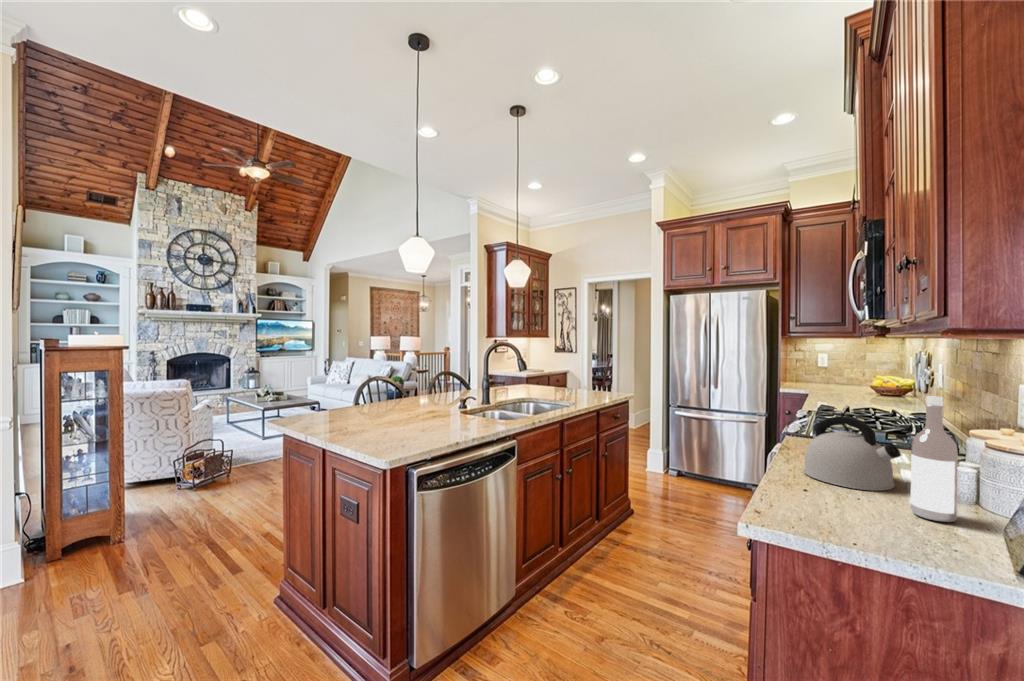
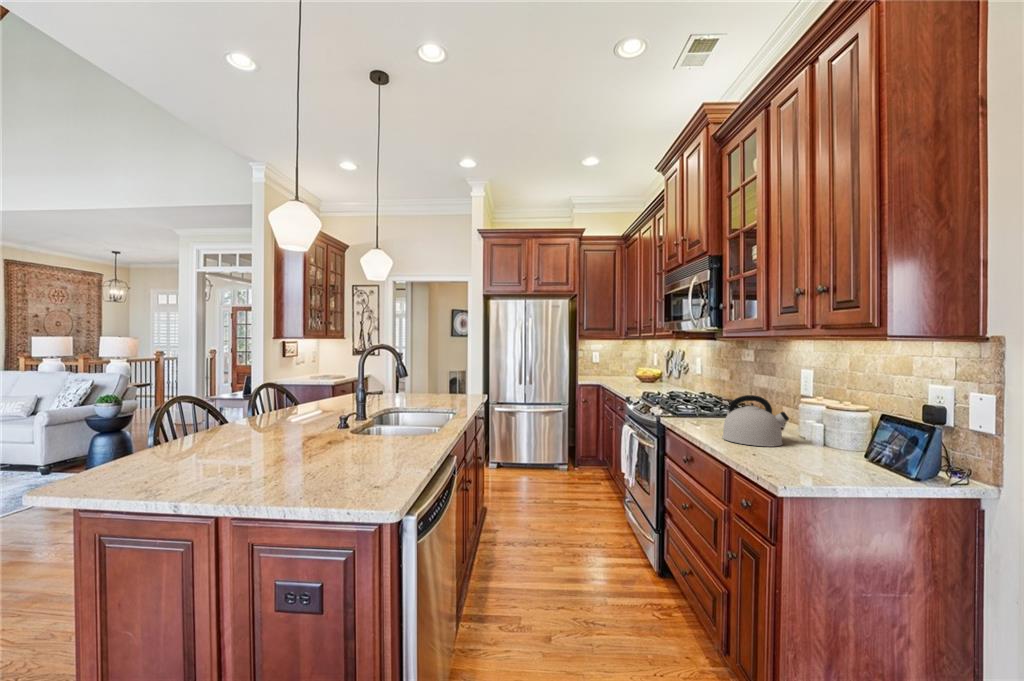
wine bottle: present [911,396,958,522] -> none [819,376,847,458]

